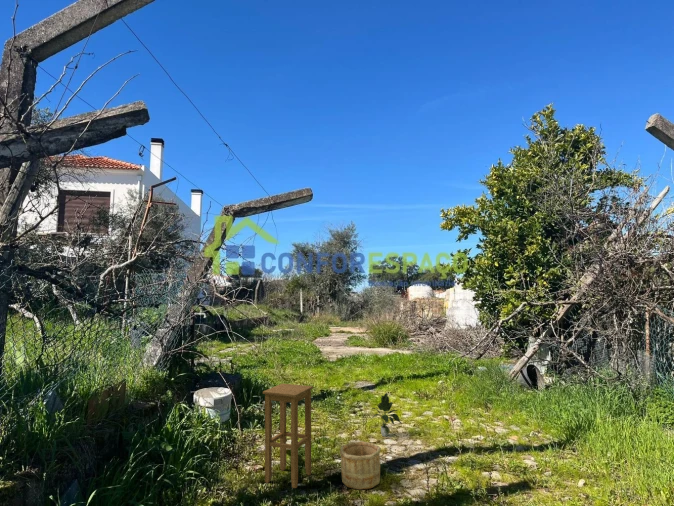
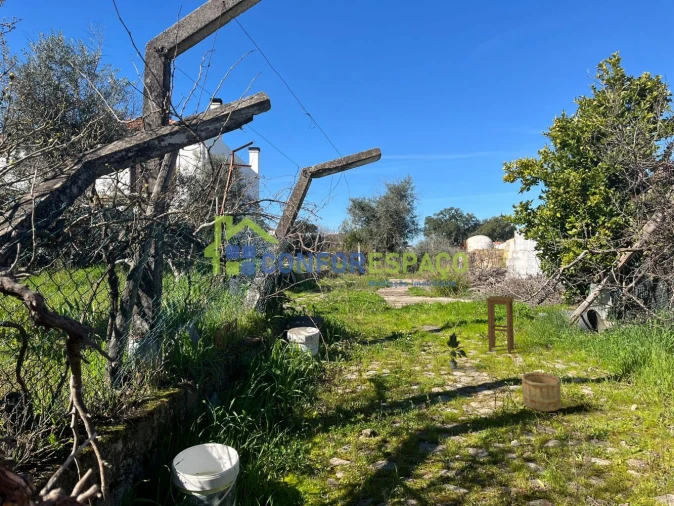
stool: present [263,384,313,488] -> present [486,296,514,354]
wooden bucket: present [340,441,381,489] -> present [521,372,561,411]

